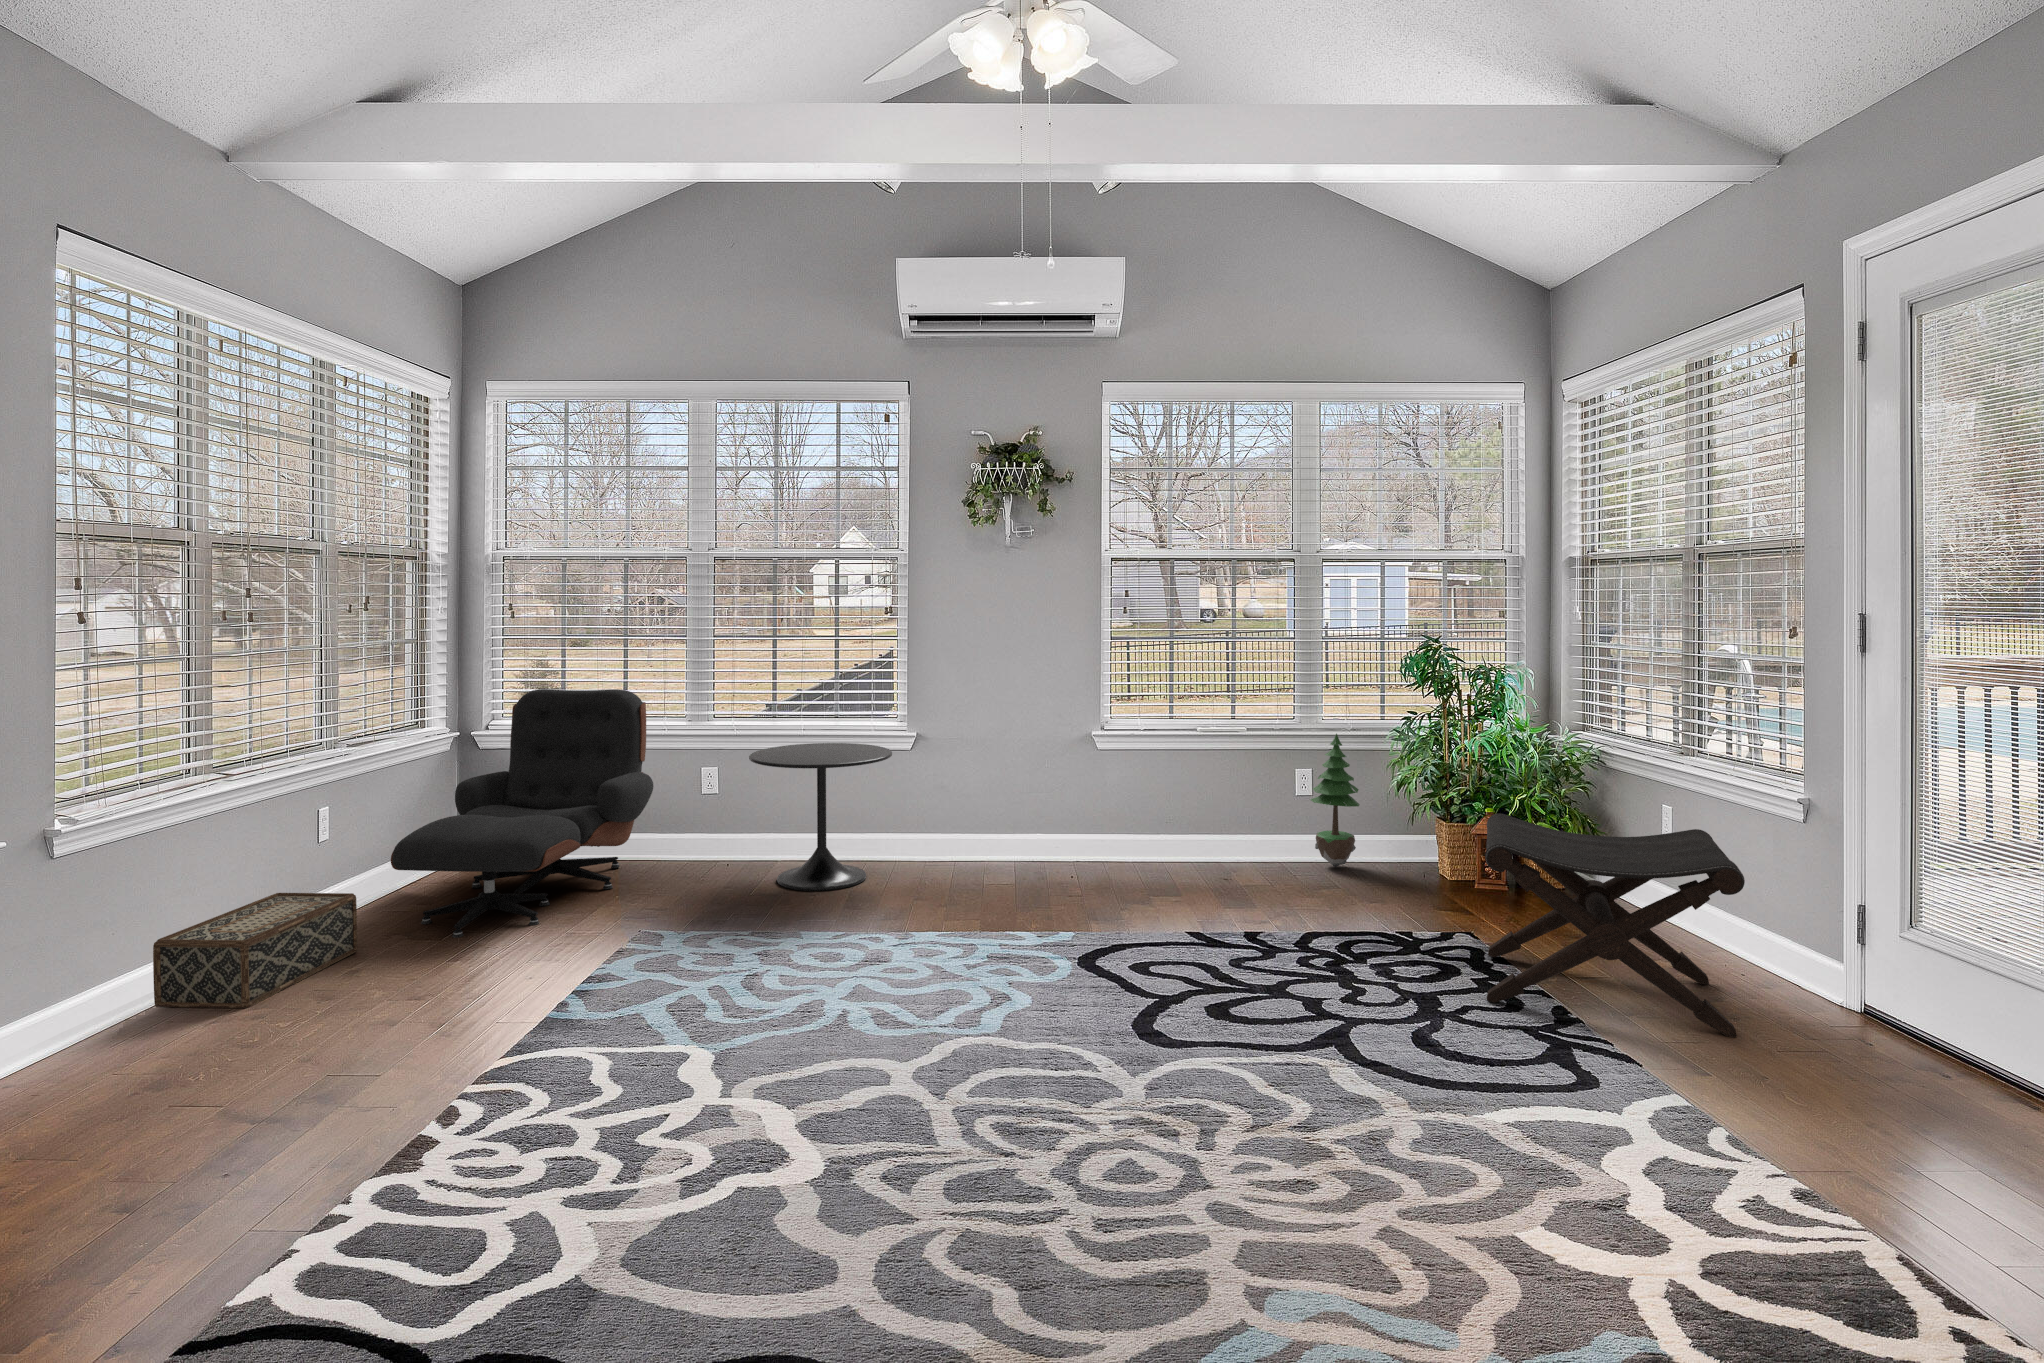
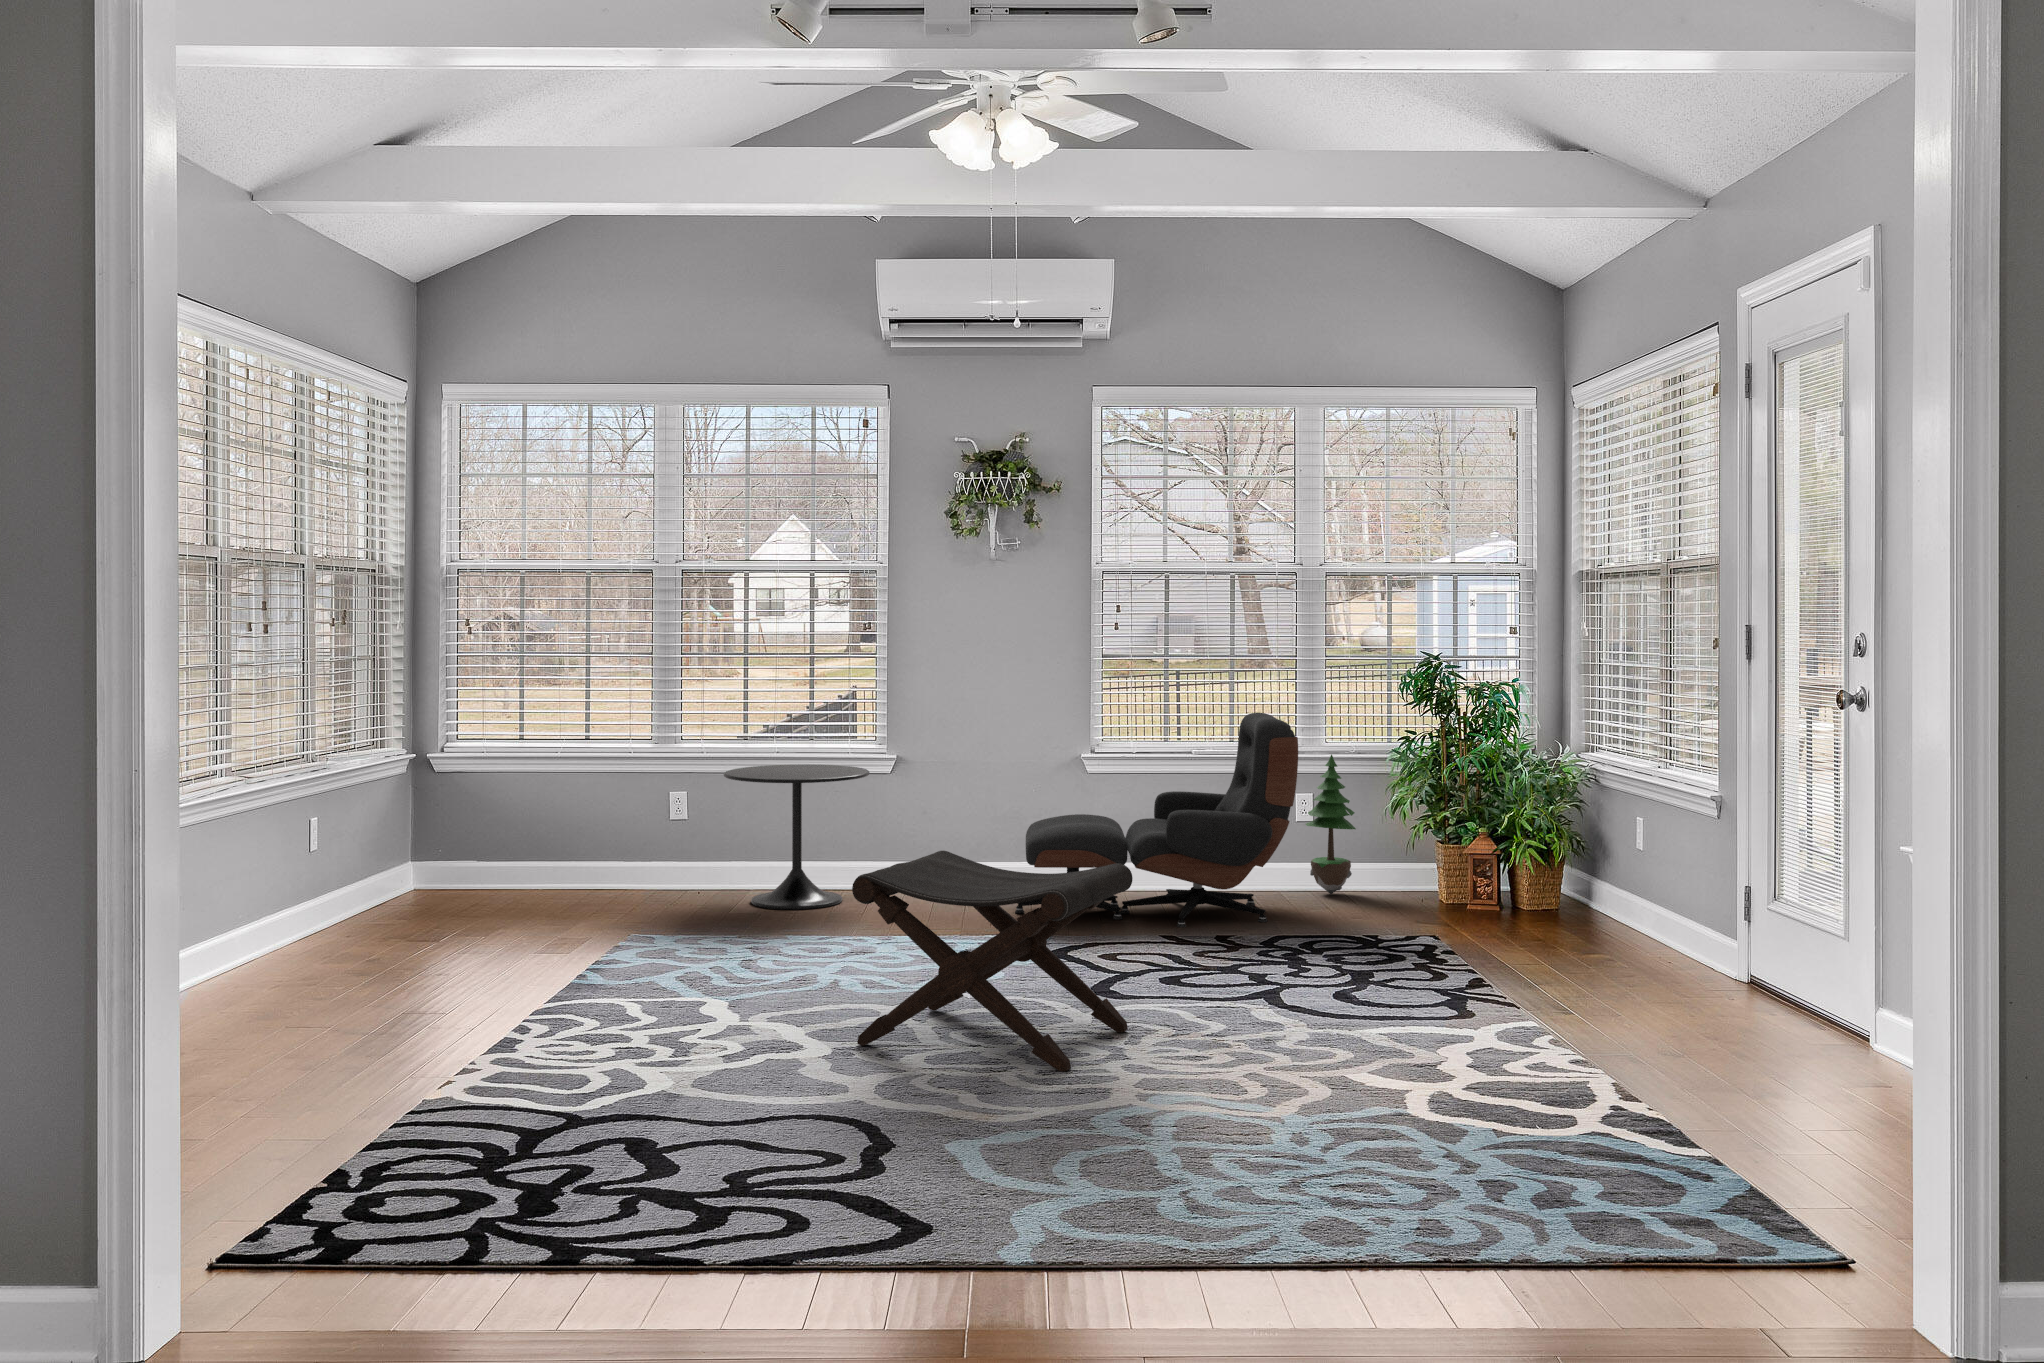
lounge chair: present [391,689,653,938] -> present [1015,713,1298,928]
footstool: present [1485,814,1745,1037] -> present [852,851,1133,1072]
woven basket: present [153,893,357,1008] -> none [217,890,367,978]

